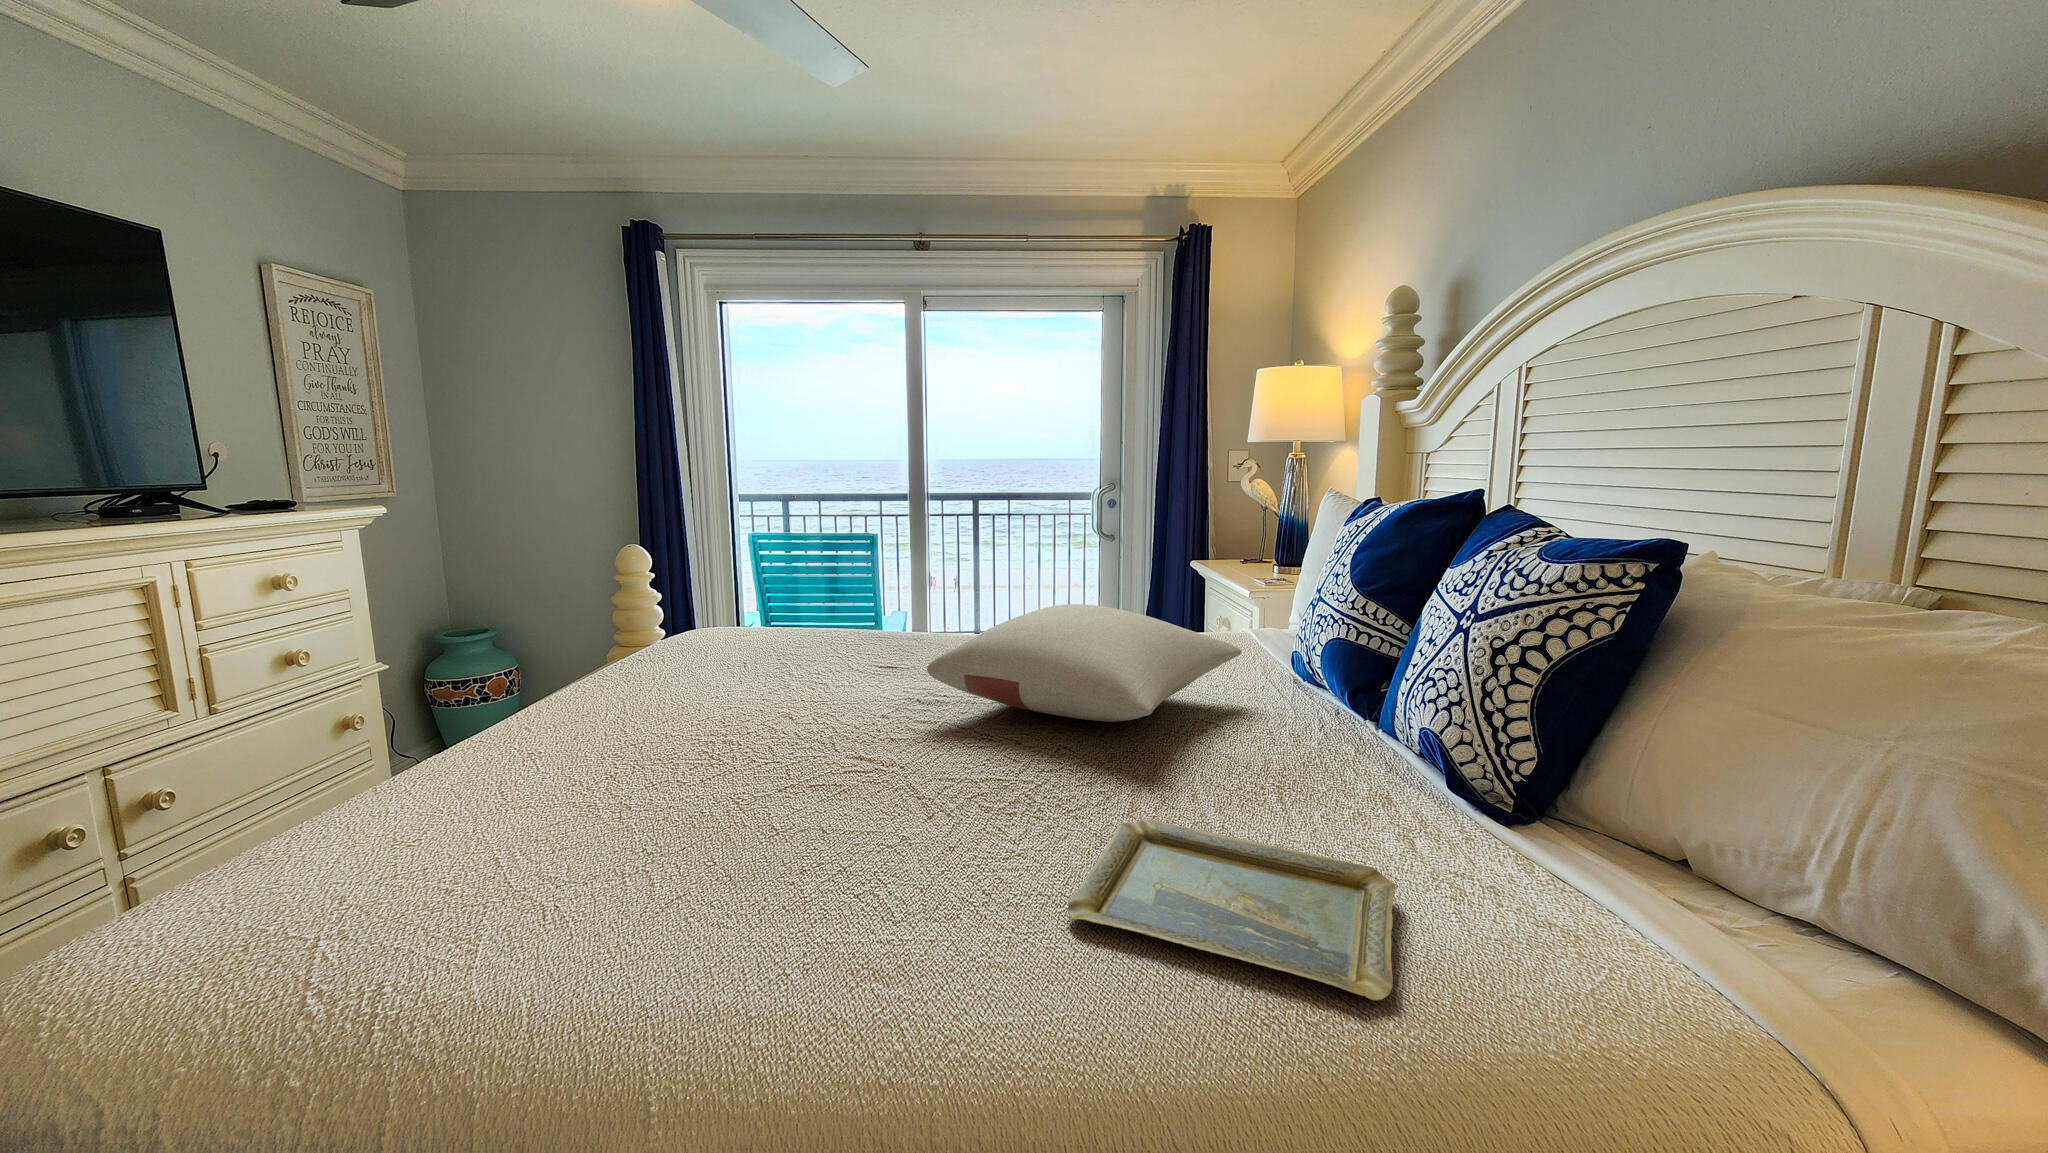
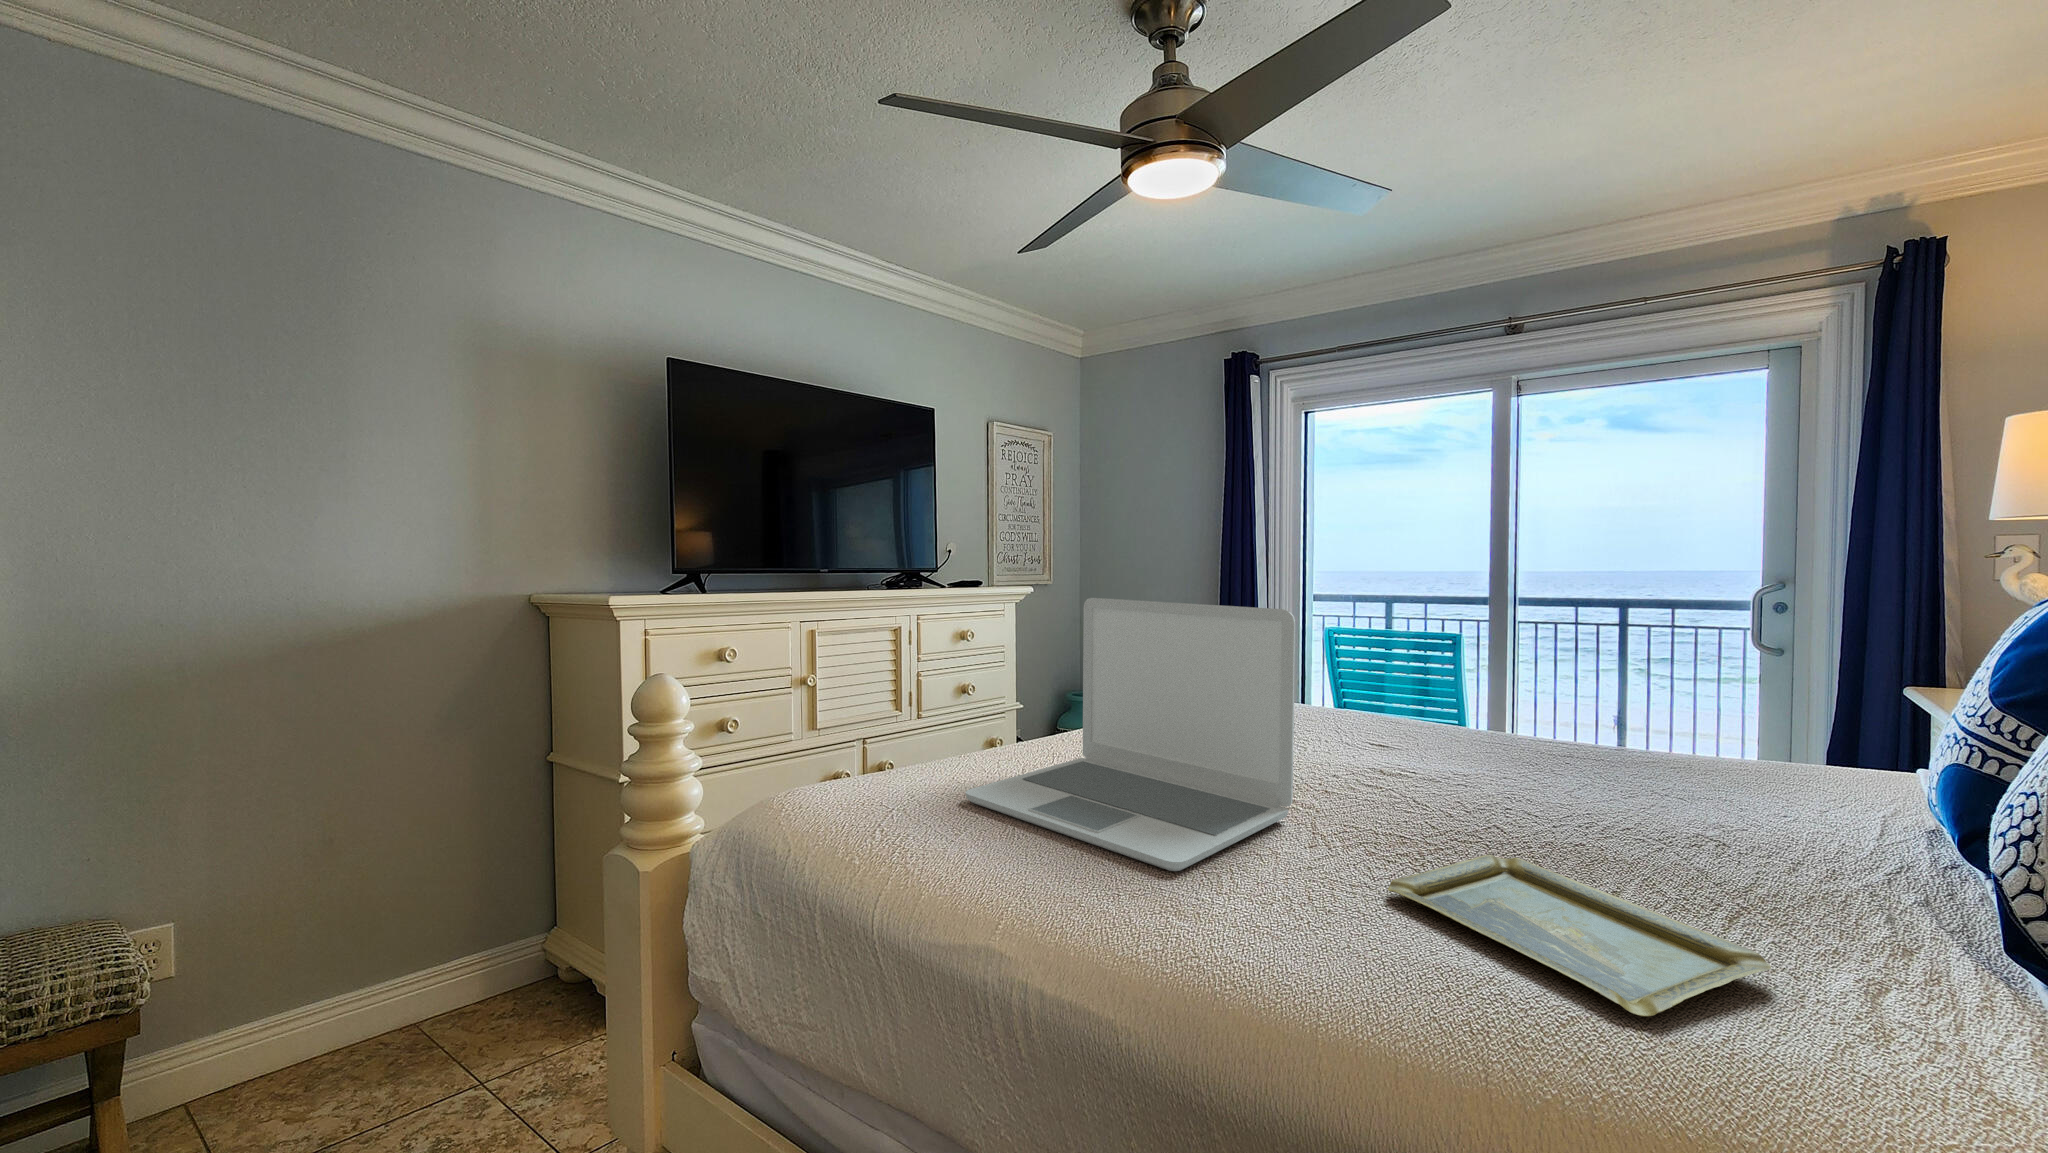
laptop: none [332,570,894,1009] -> present [966,598,1295,871]
pillow: present [927,604,1241,721] -> none [1382,683,1796,800]

